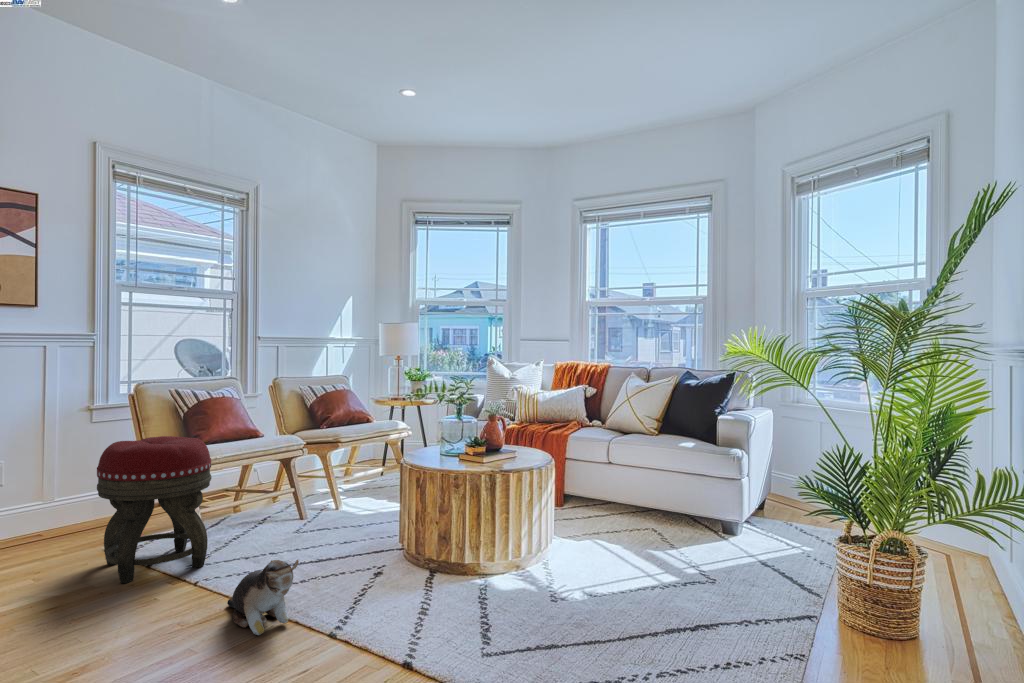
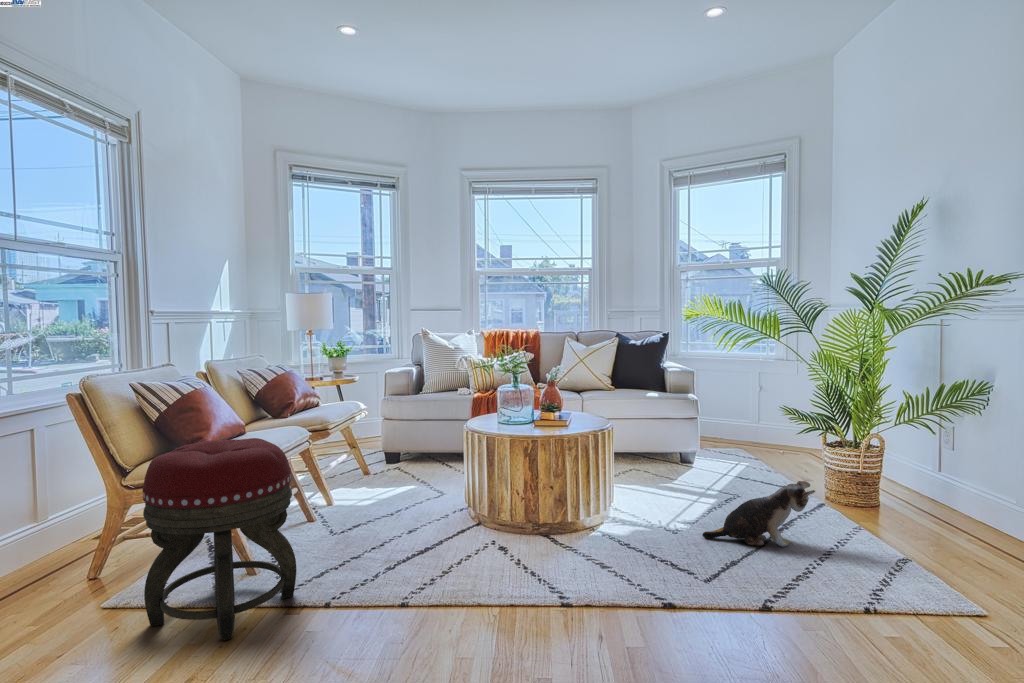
plush toy: present [227,560,299,635] -> present [702,481,815,547]

